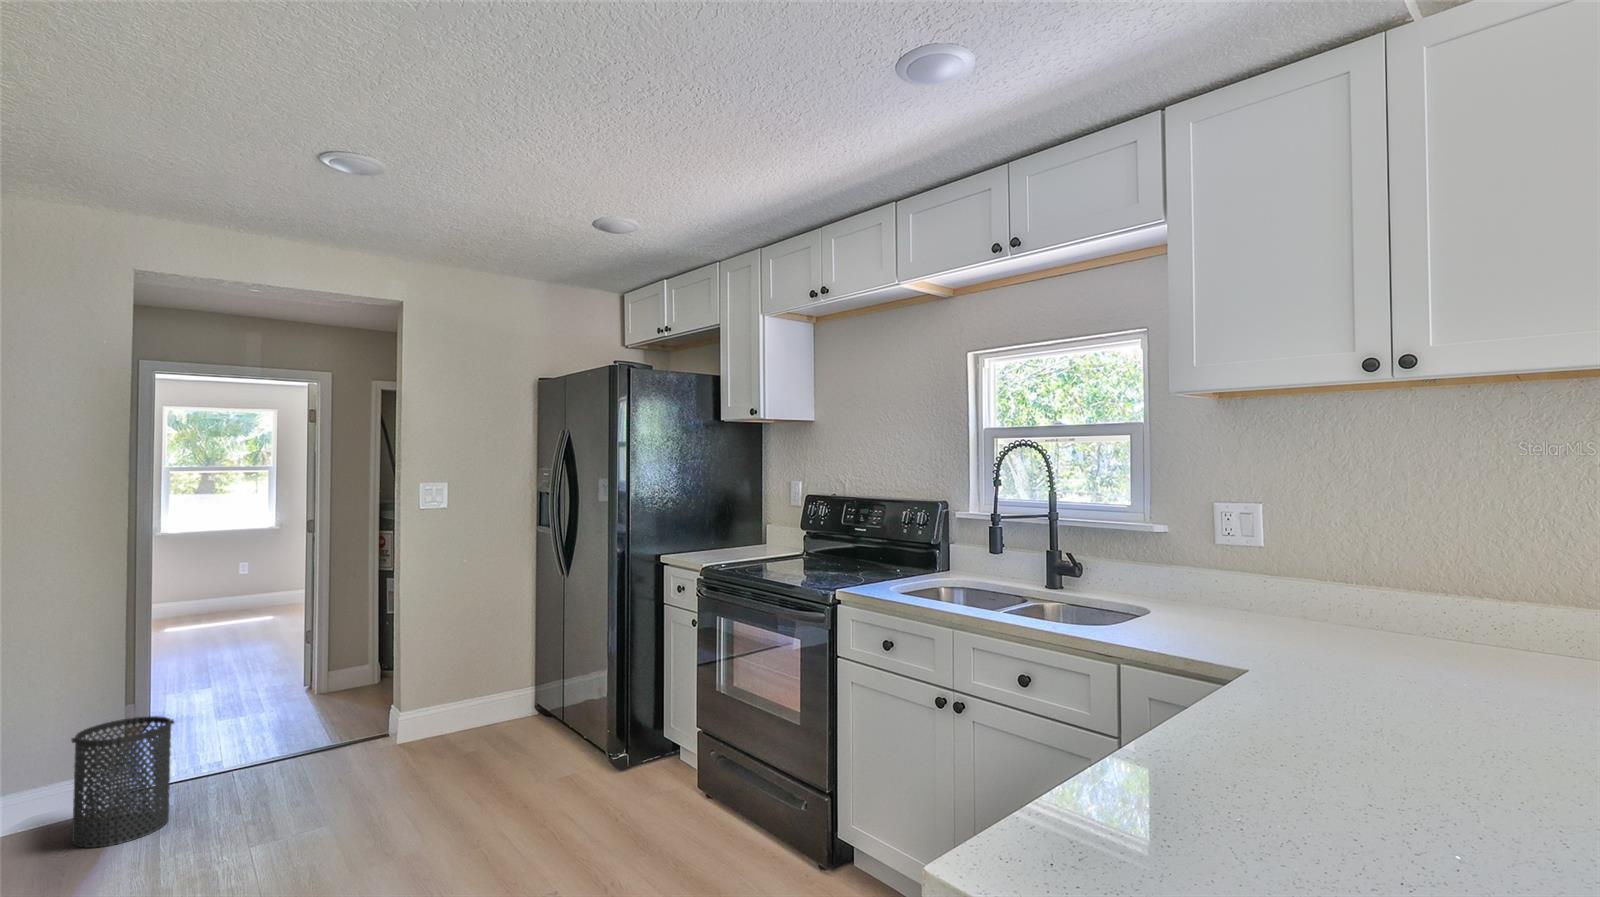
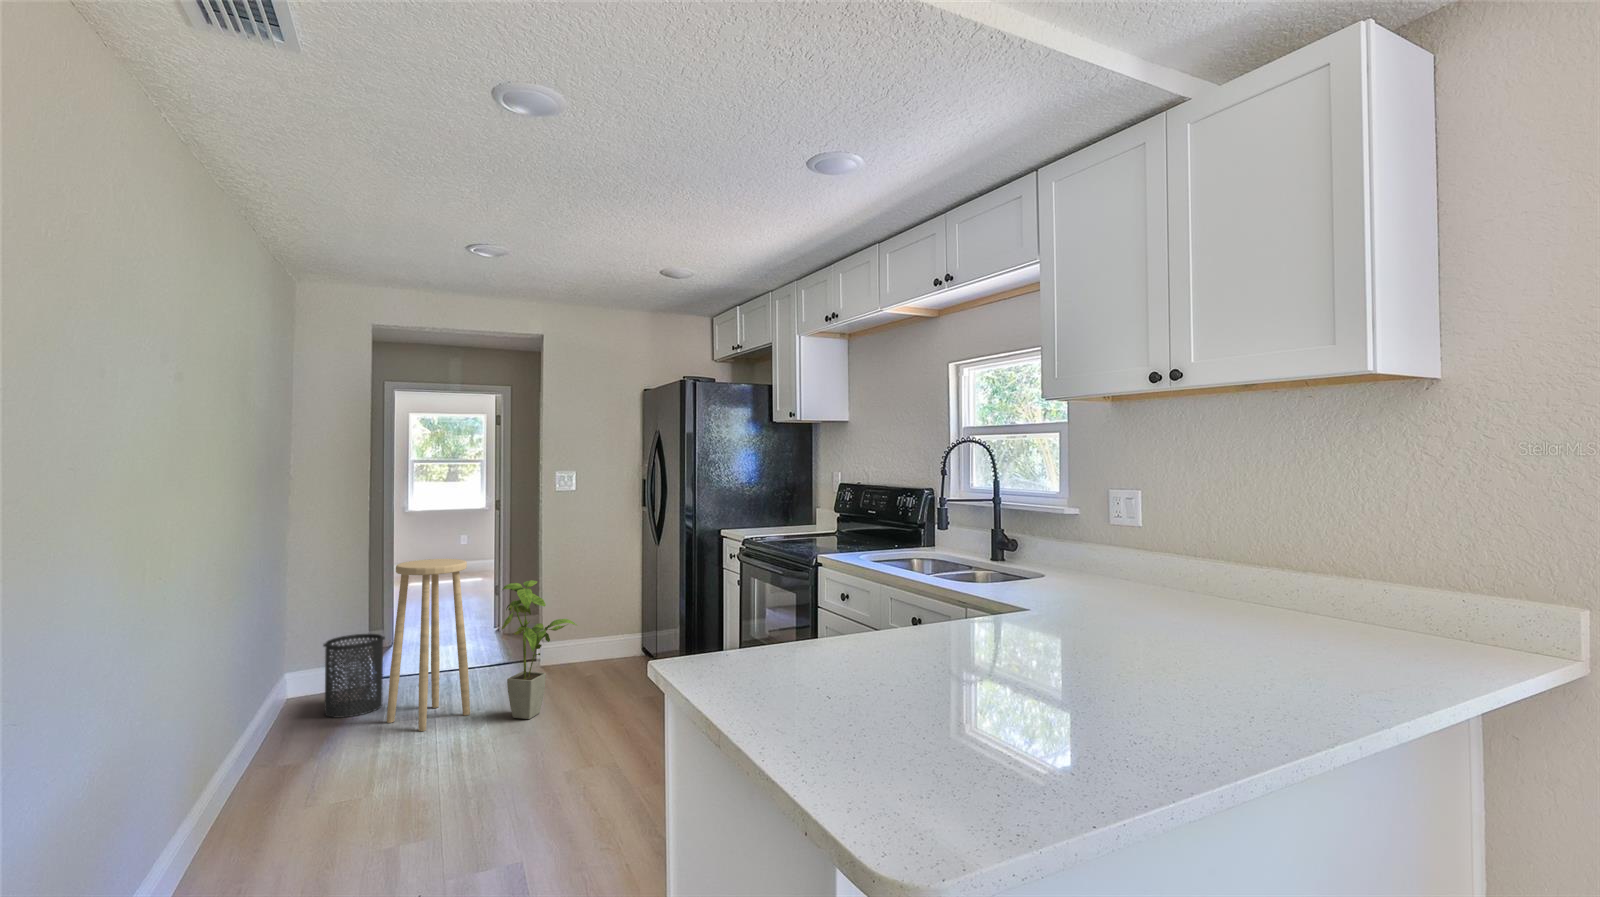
stool: none [181,605,313,859] -> present [387,559,470,731]
house plant: none [364,631,475,823] -> present [502,580,576,719]

